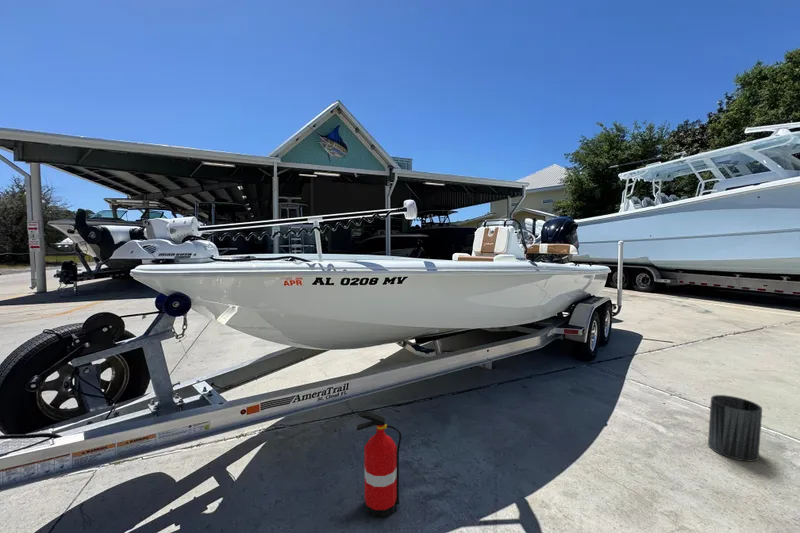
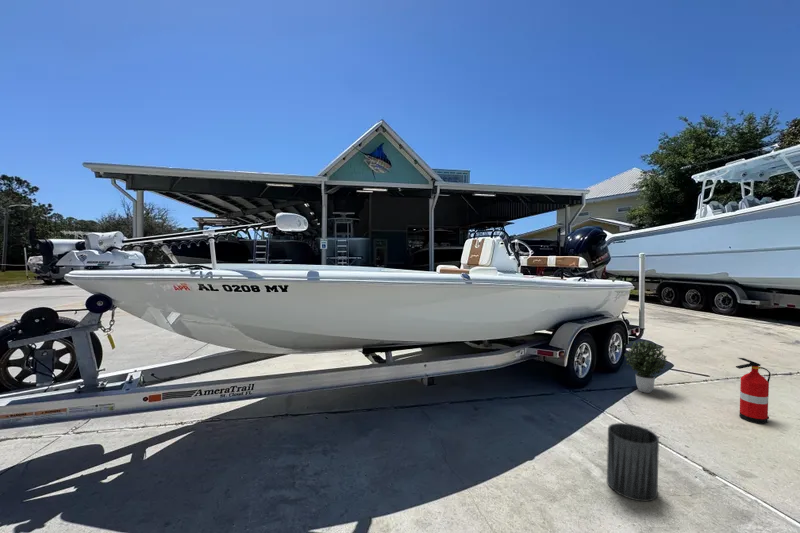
potted plant: none [647,321,686,367] -> present [624,341,667,393]
fire extinguisher: present [357,411,401,517] -> present [736,358,771,424]

